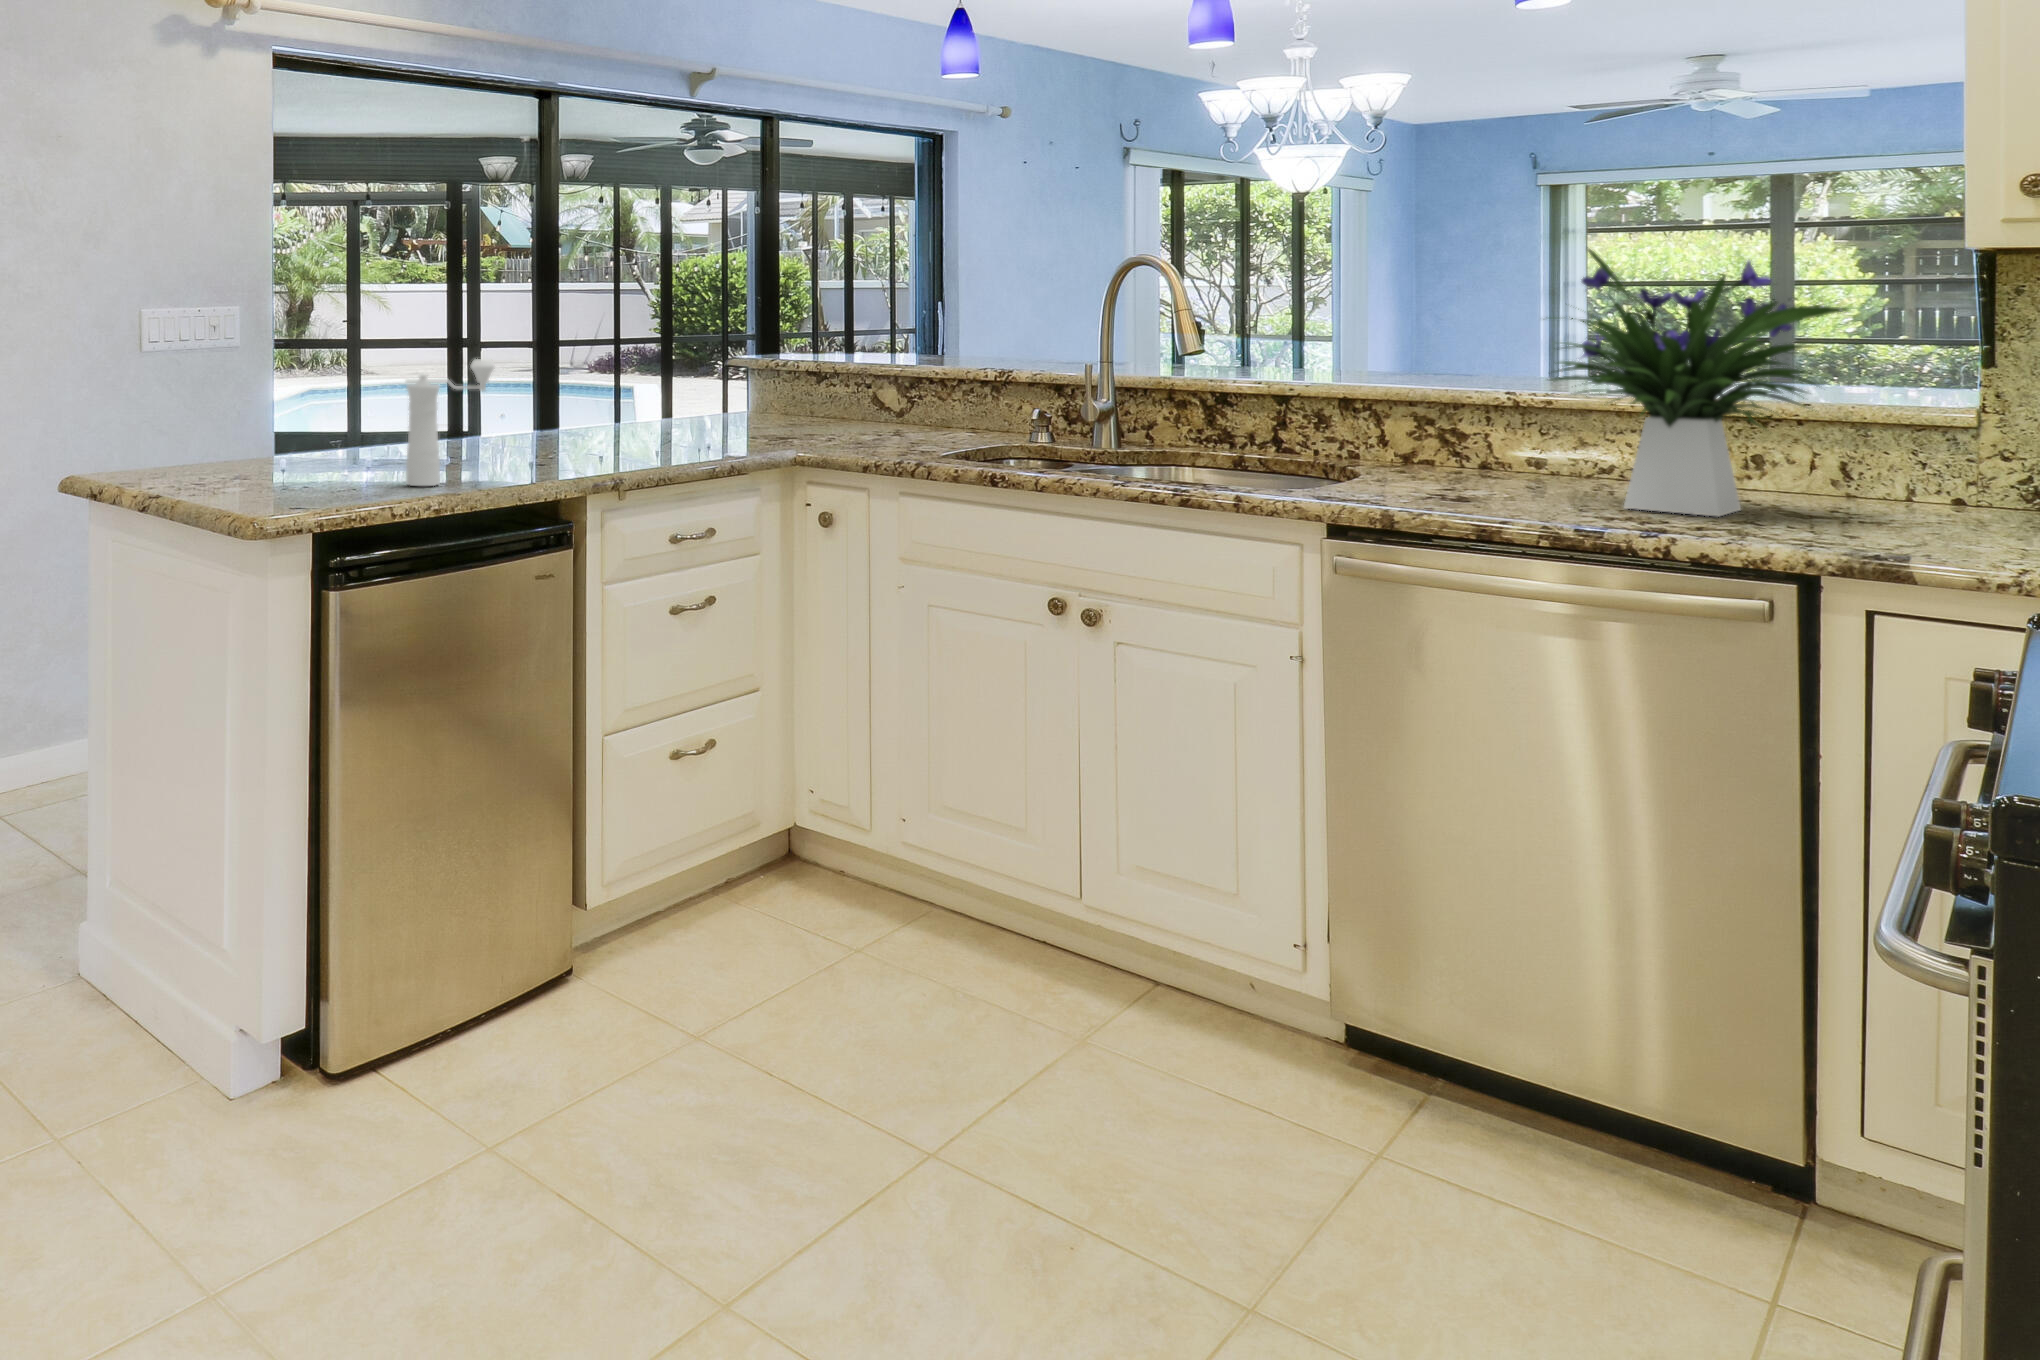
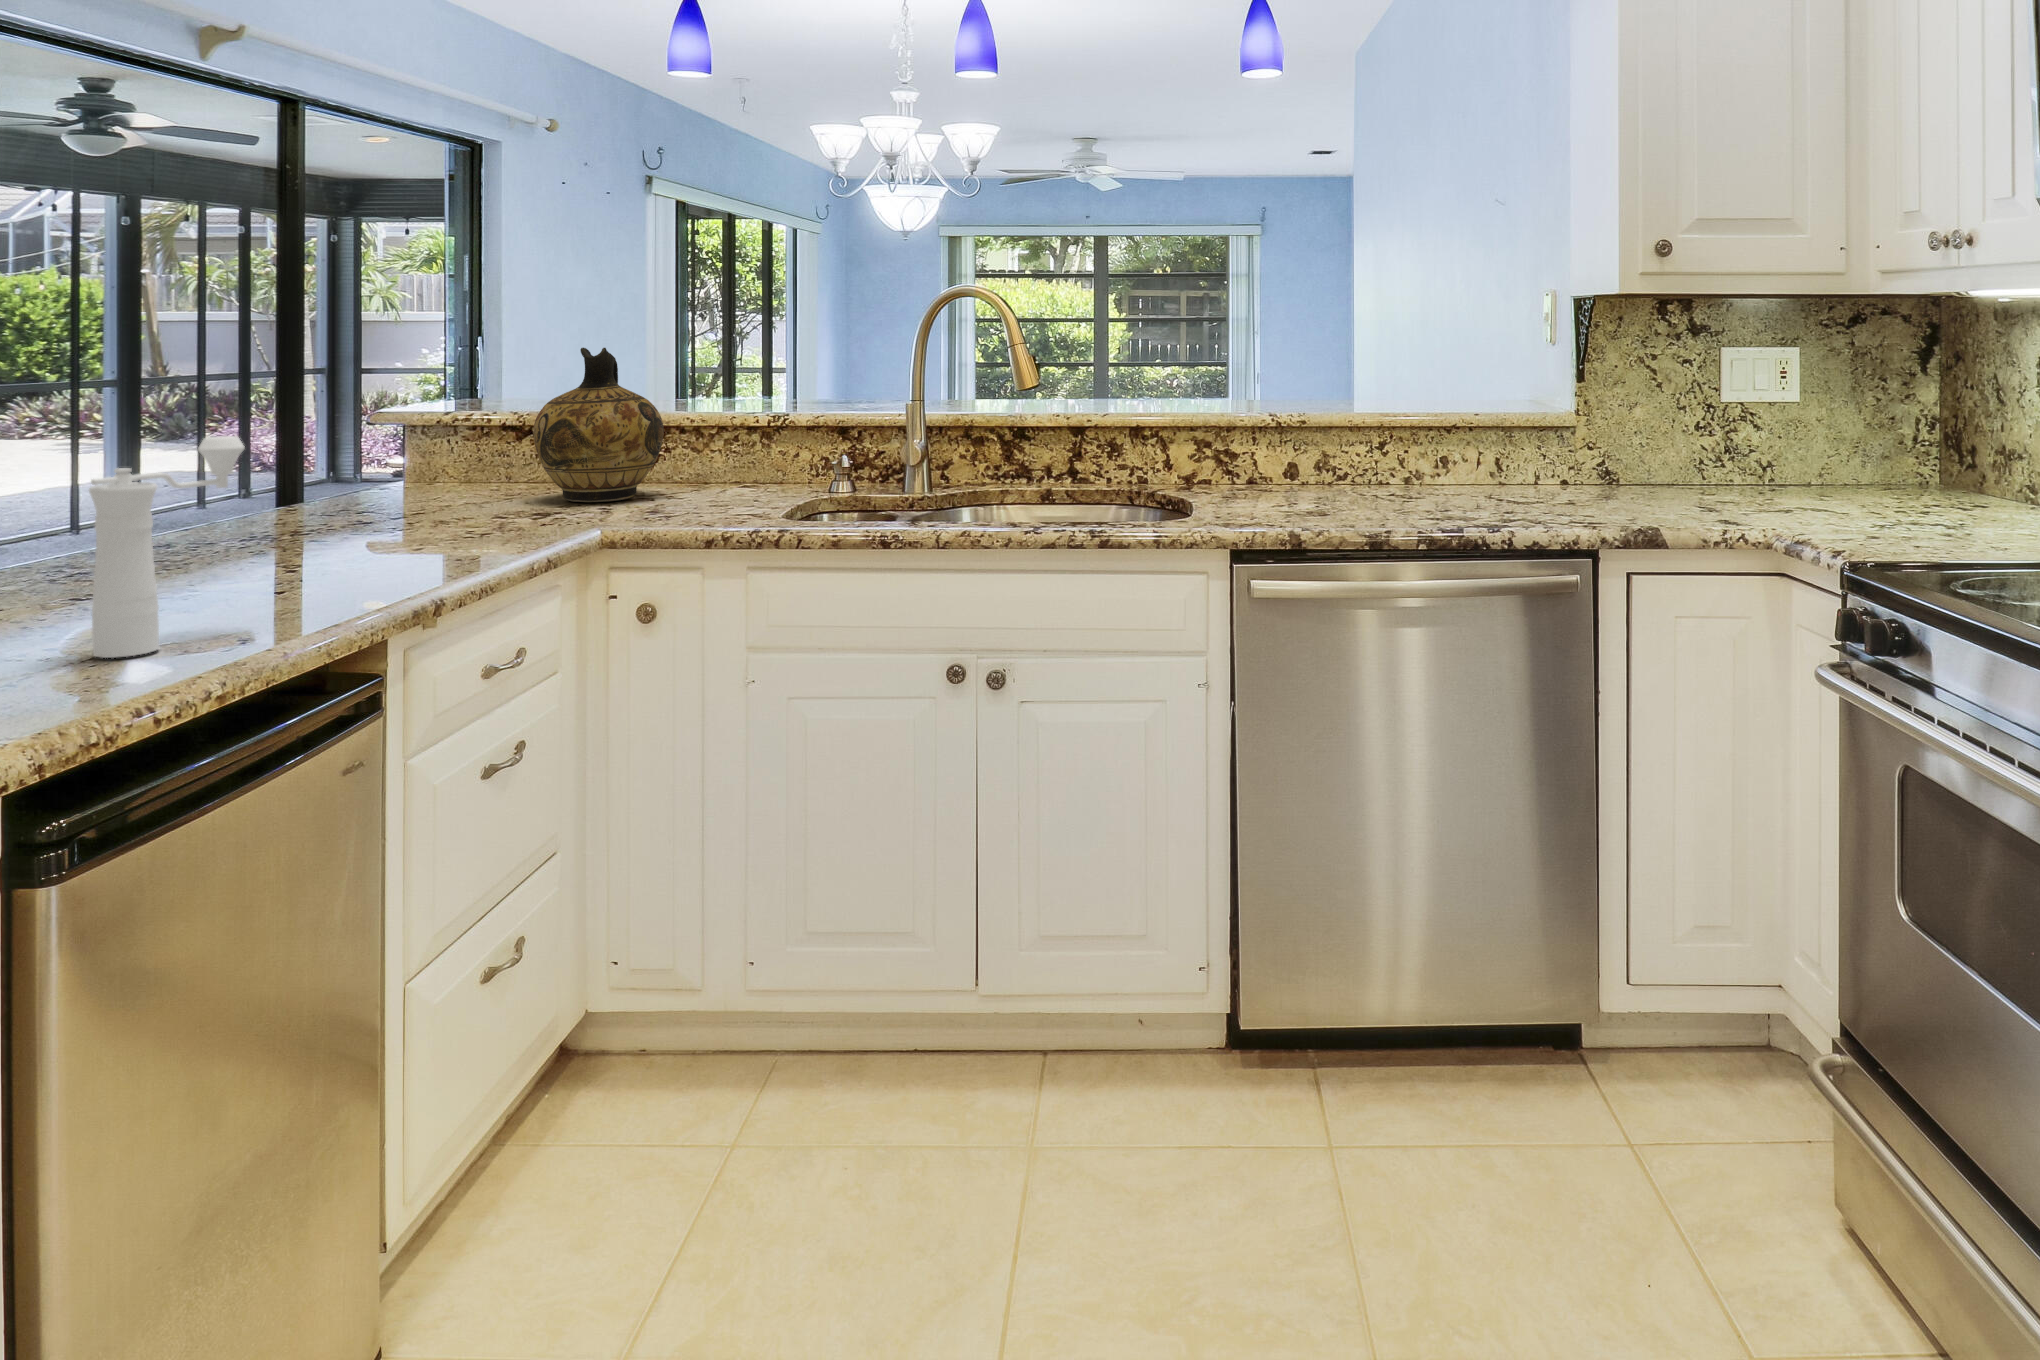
flower arrangement: present [1552,249,1846,516] -> none [1341,287,1555,512]
ceramic jug: none [804,309,908,436] -> present [533,348,664,502]

